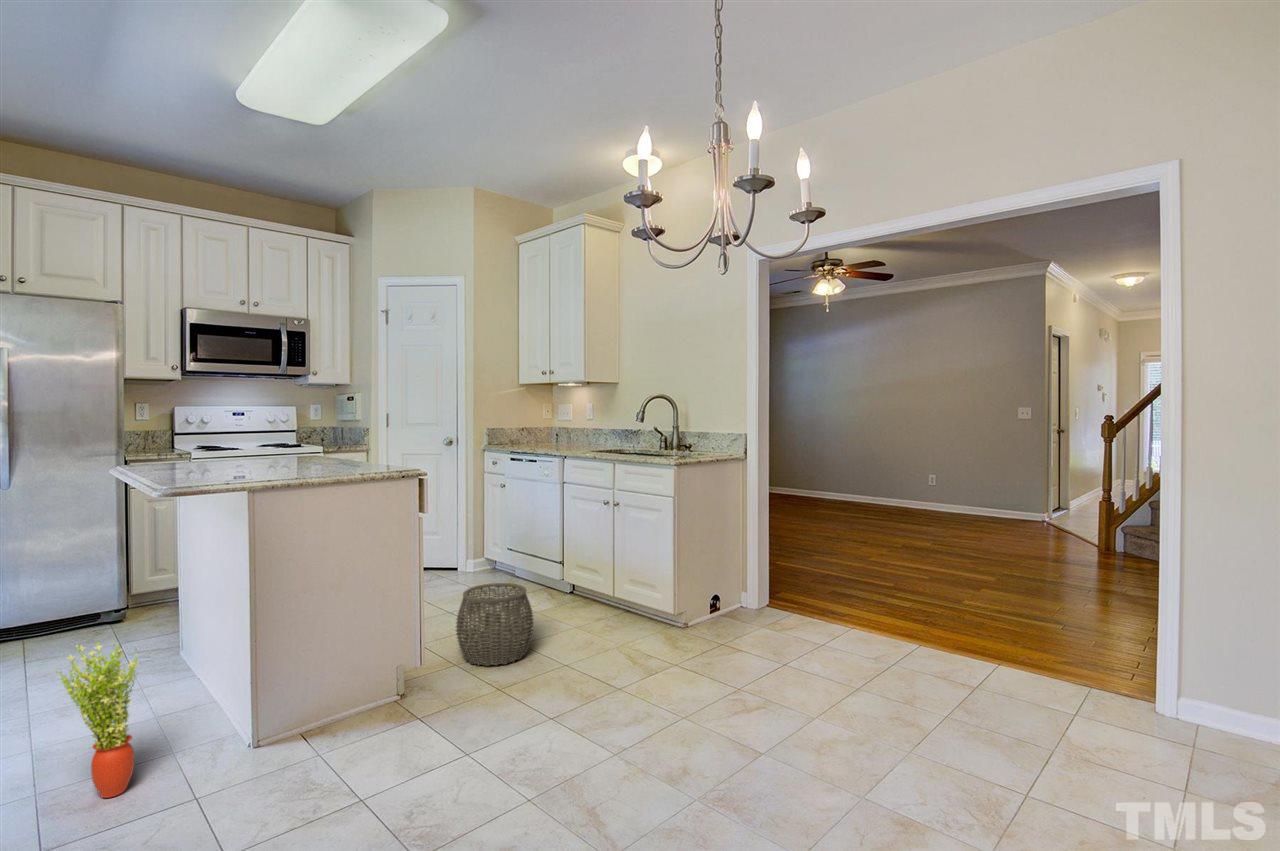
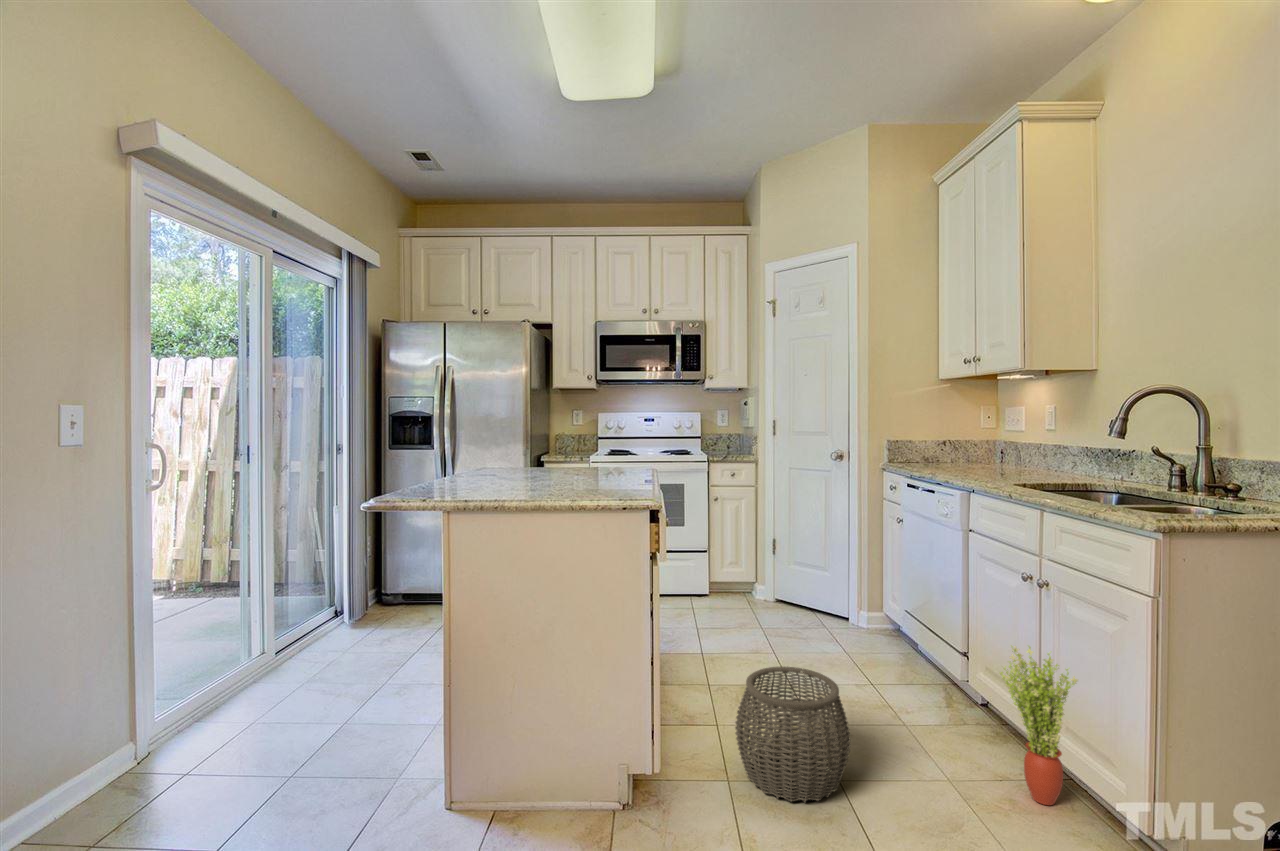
potted plant: present [56,642,139,798] -> present [1000,646,1078,805]

